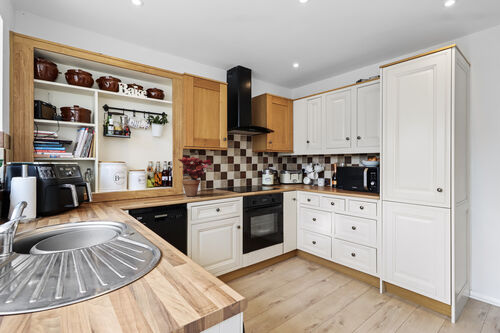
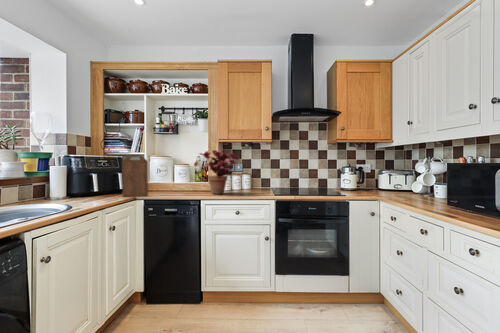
cutting board: none [100,160,131,208] -> present [122,155,148,196]

